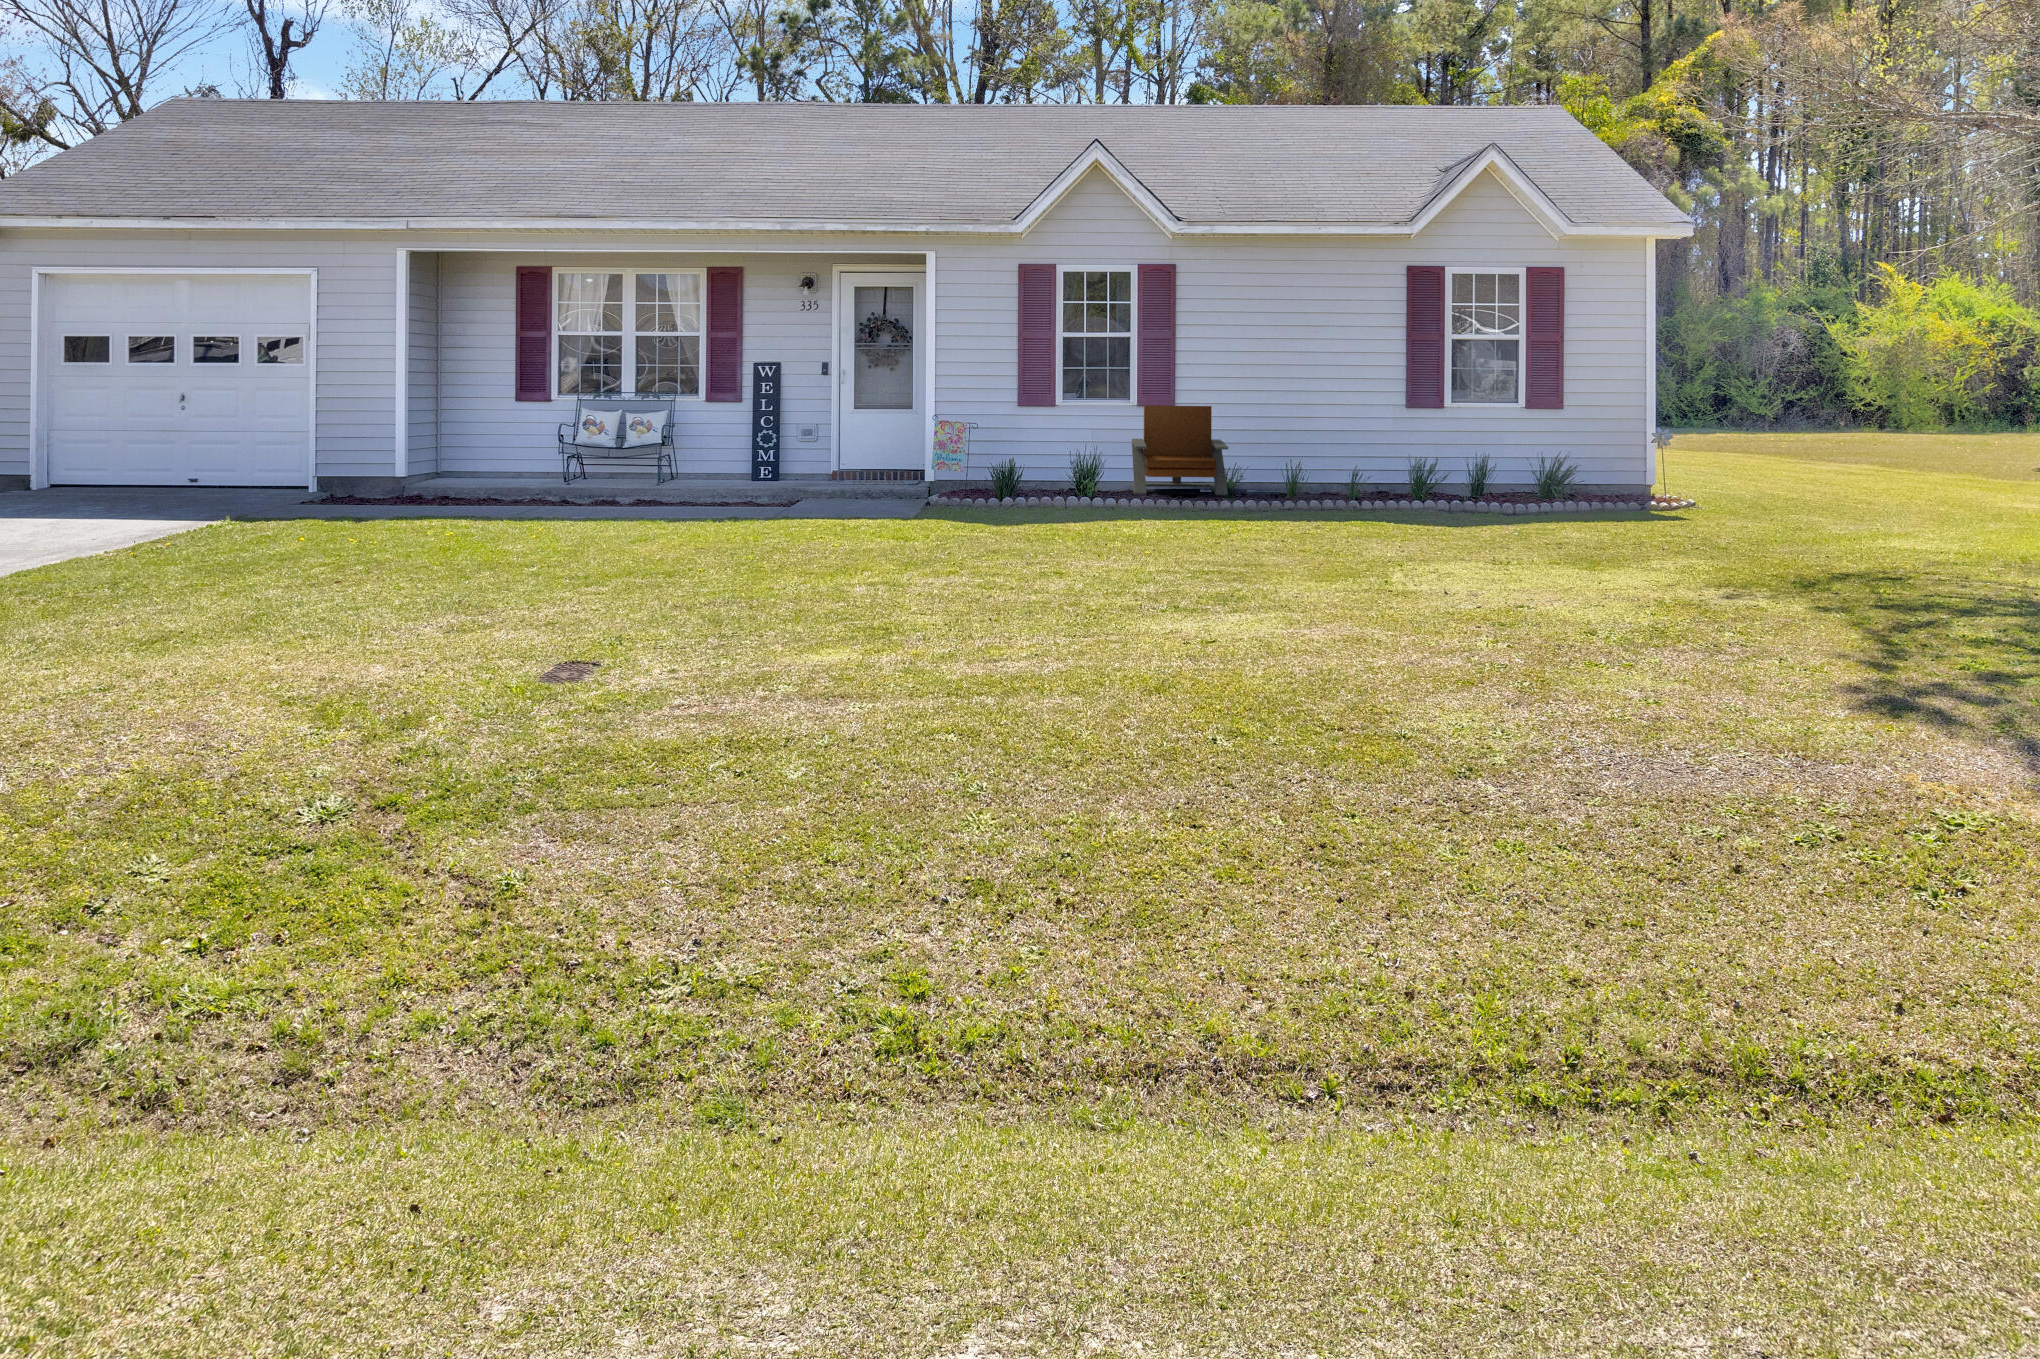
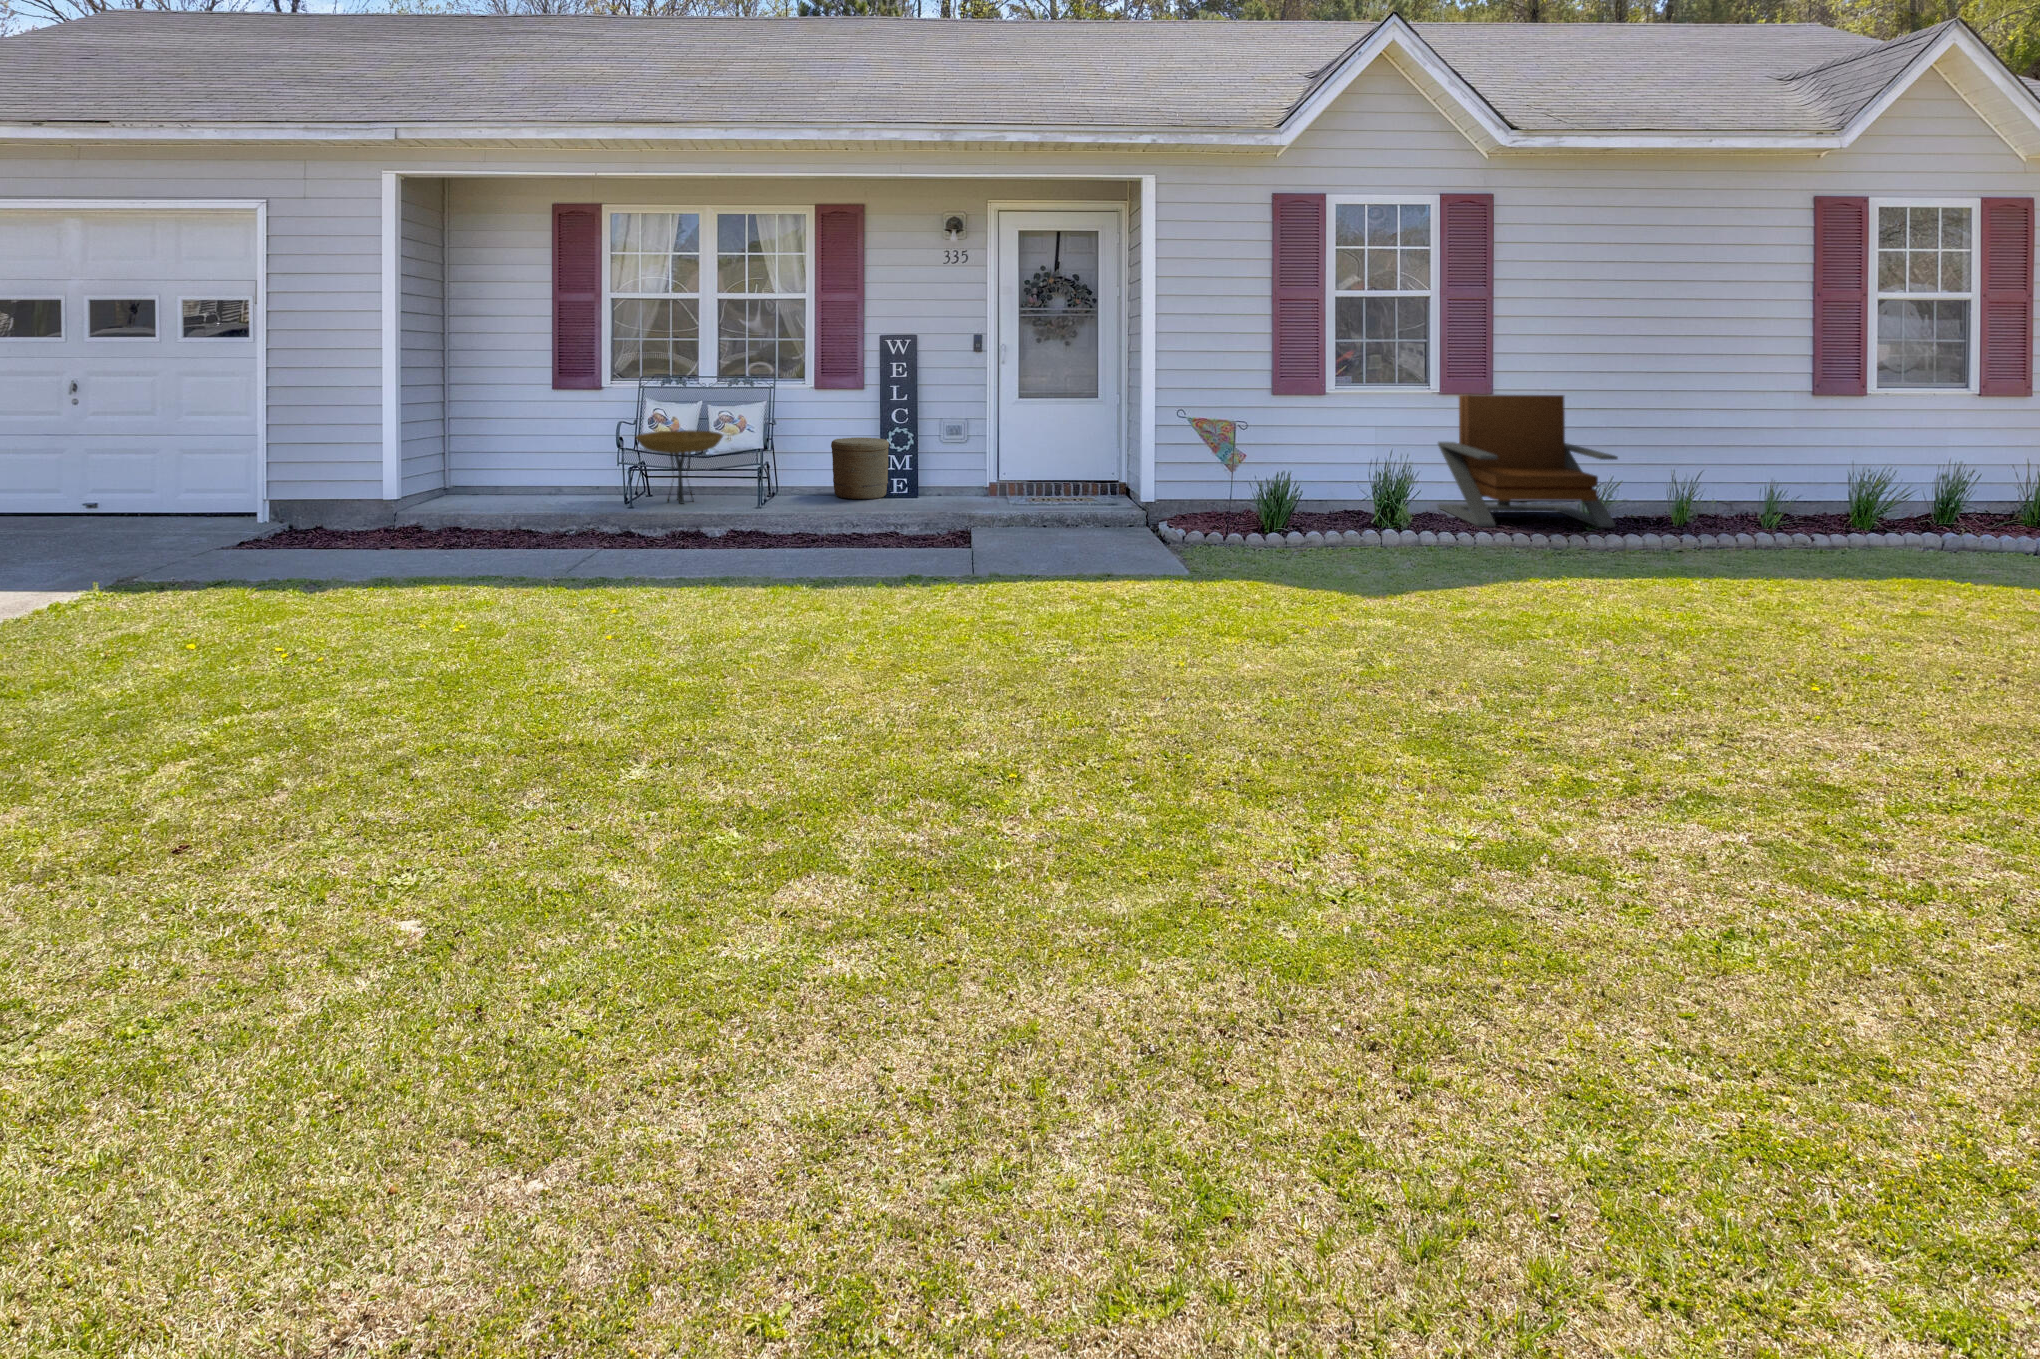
side table: none [572,430,635,481] -> present [636,430,723,504]
woven basket: none [712,436,754,479] -> present [831,437,889,500]

